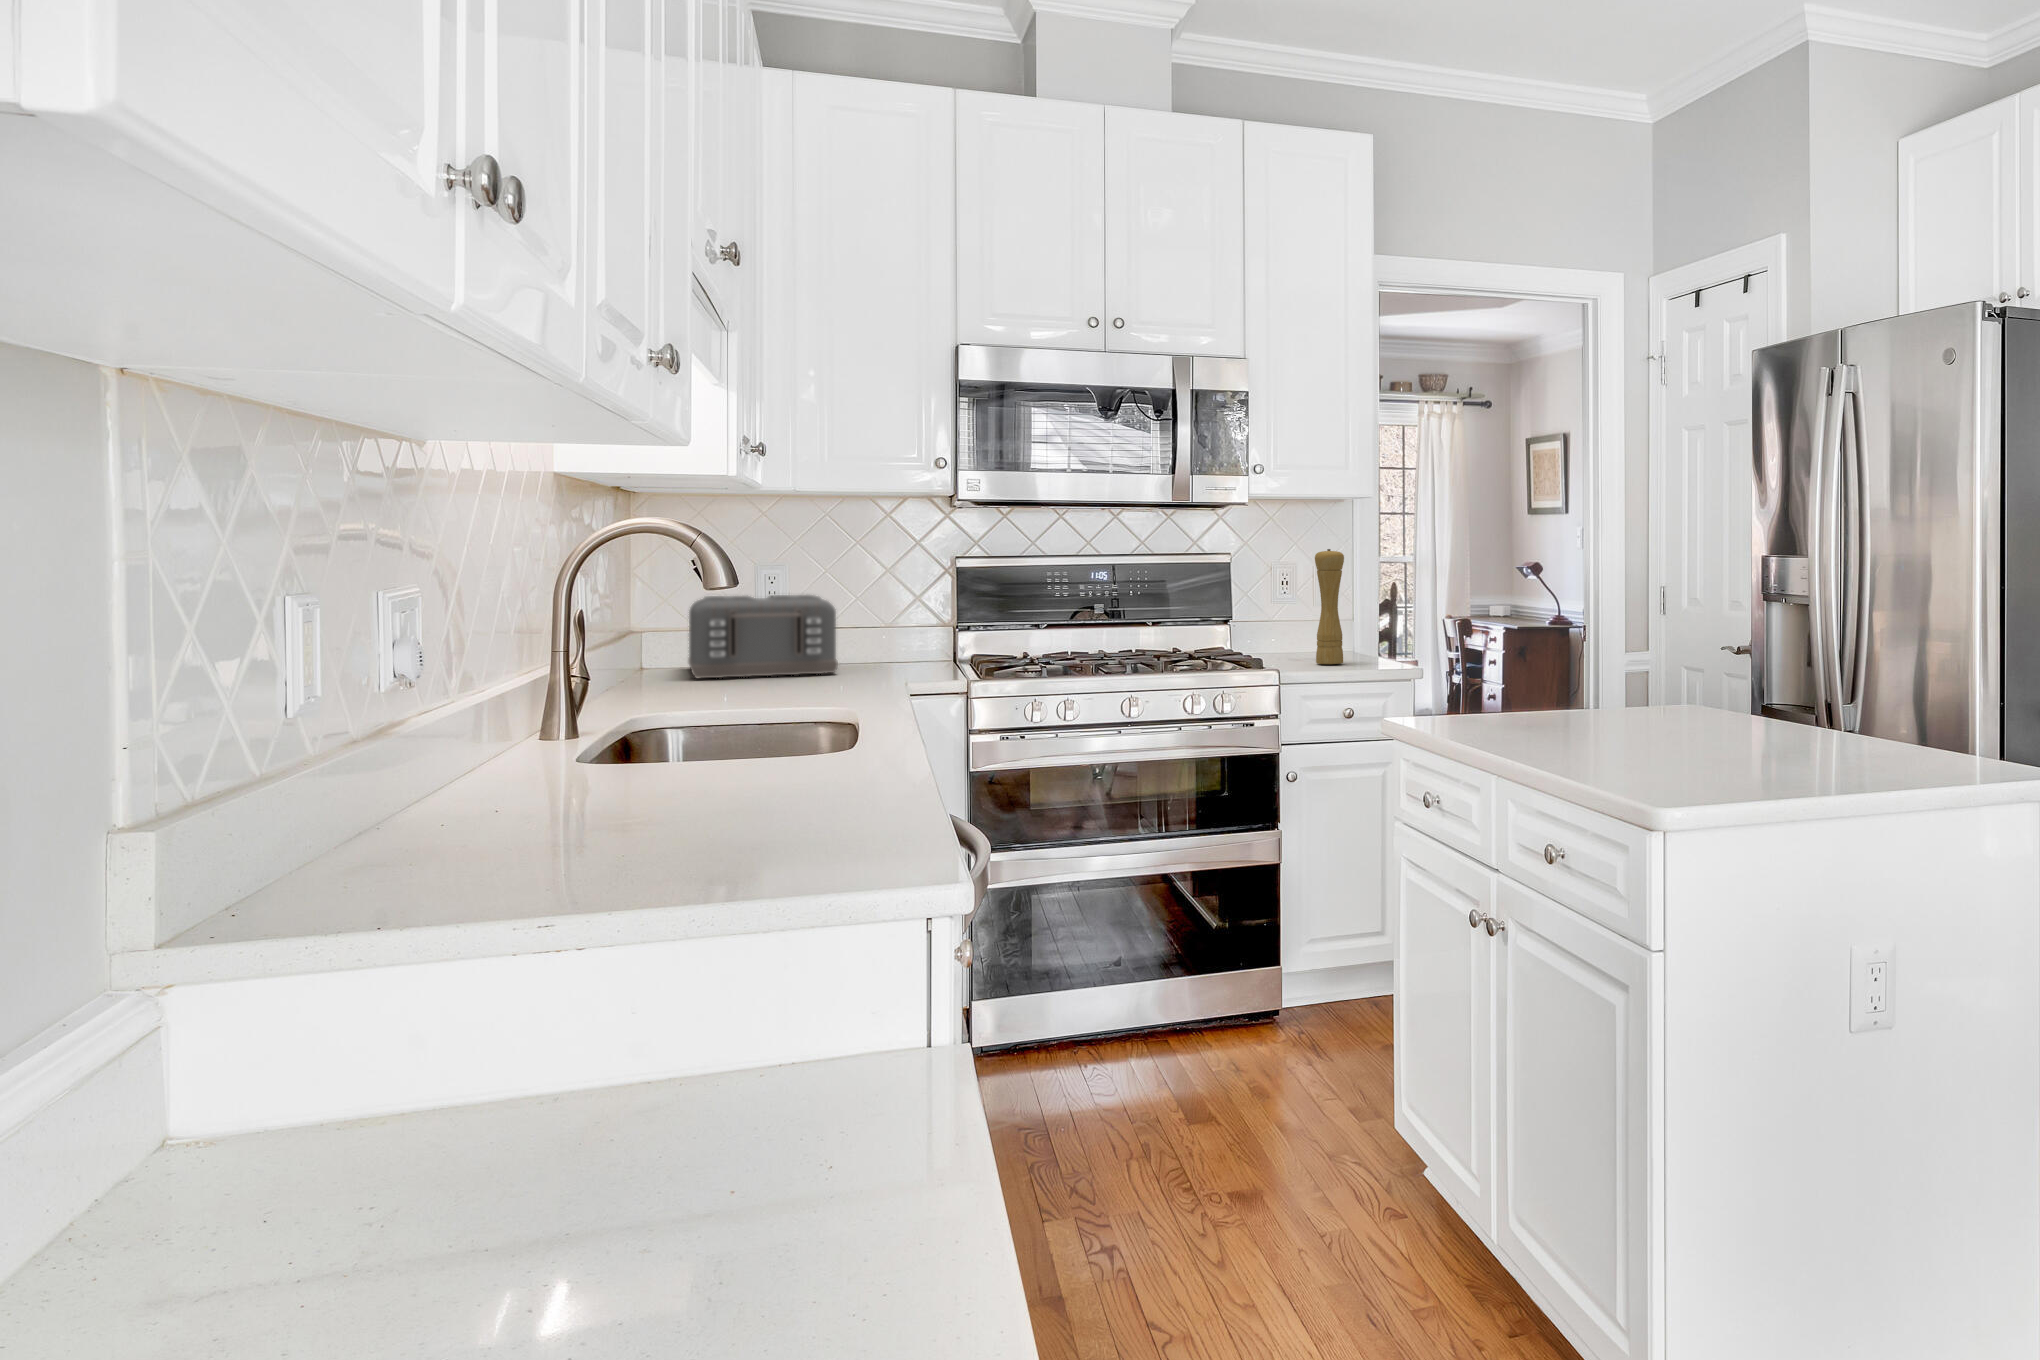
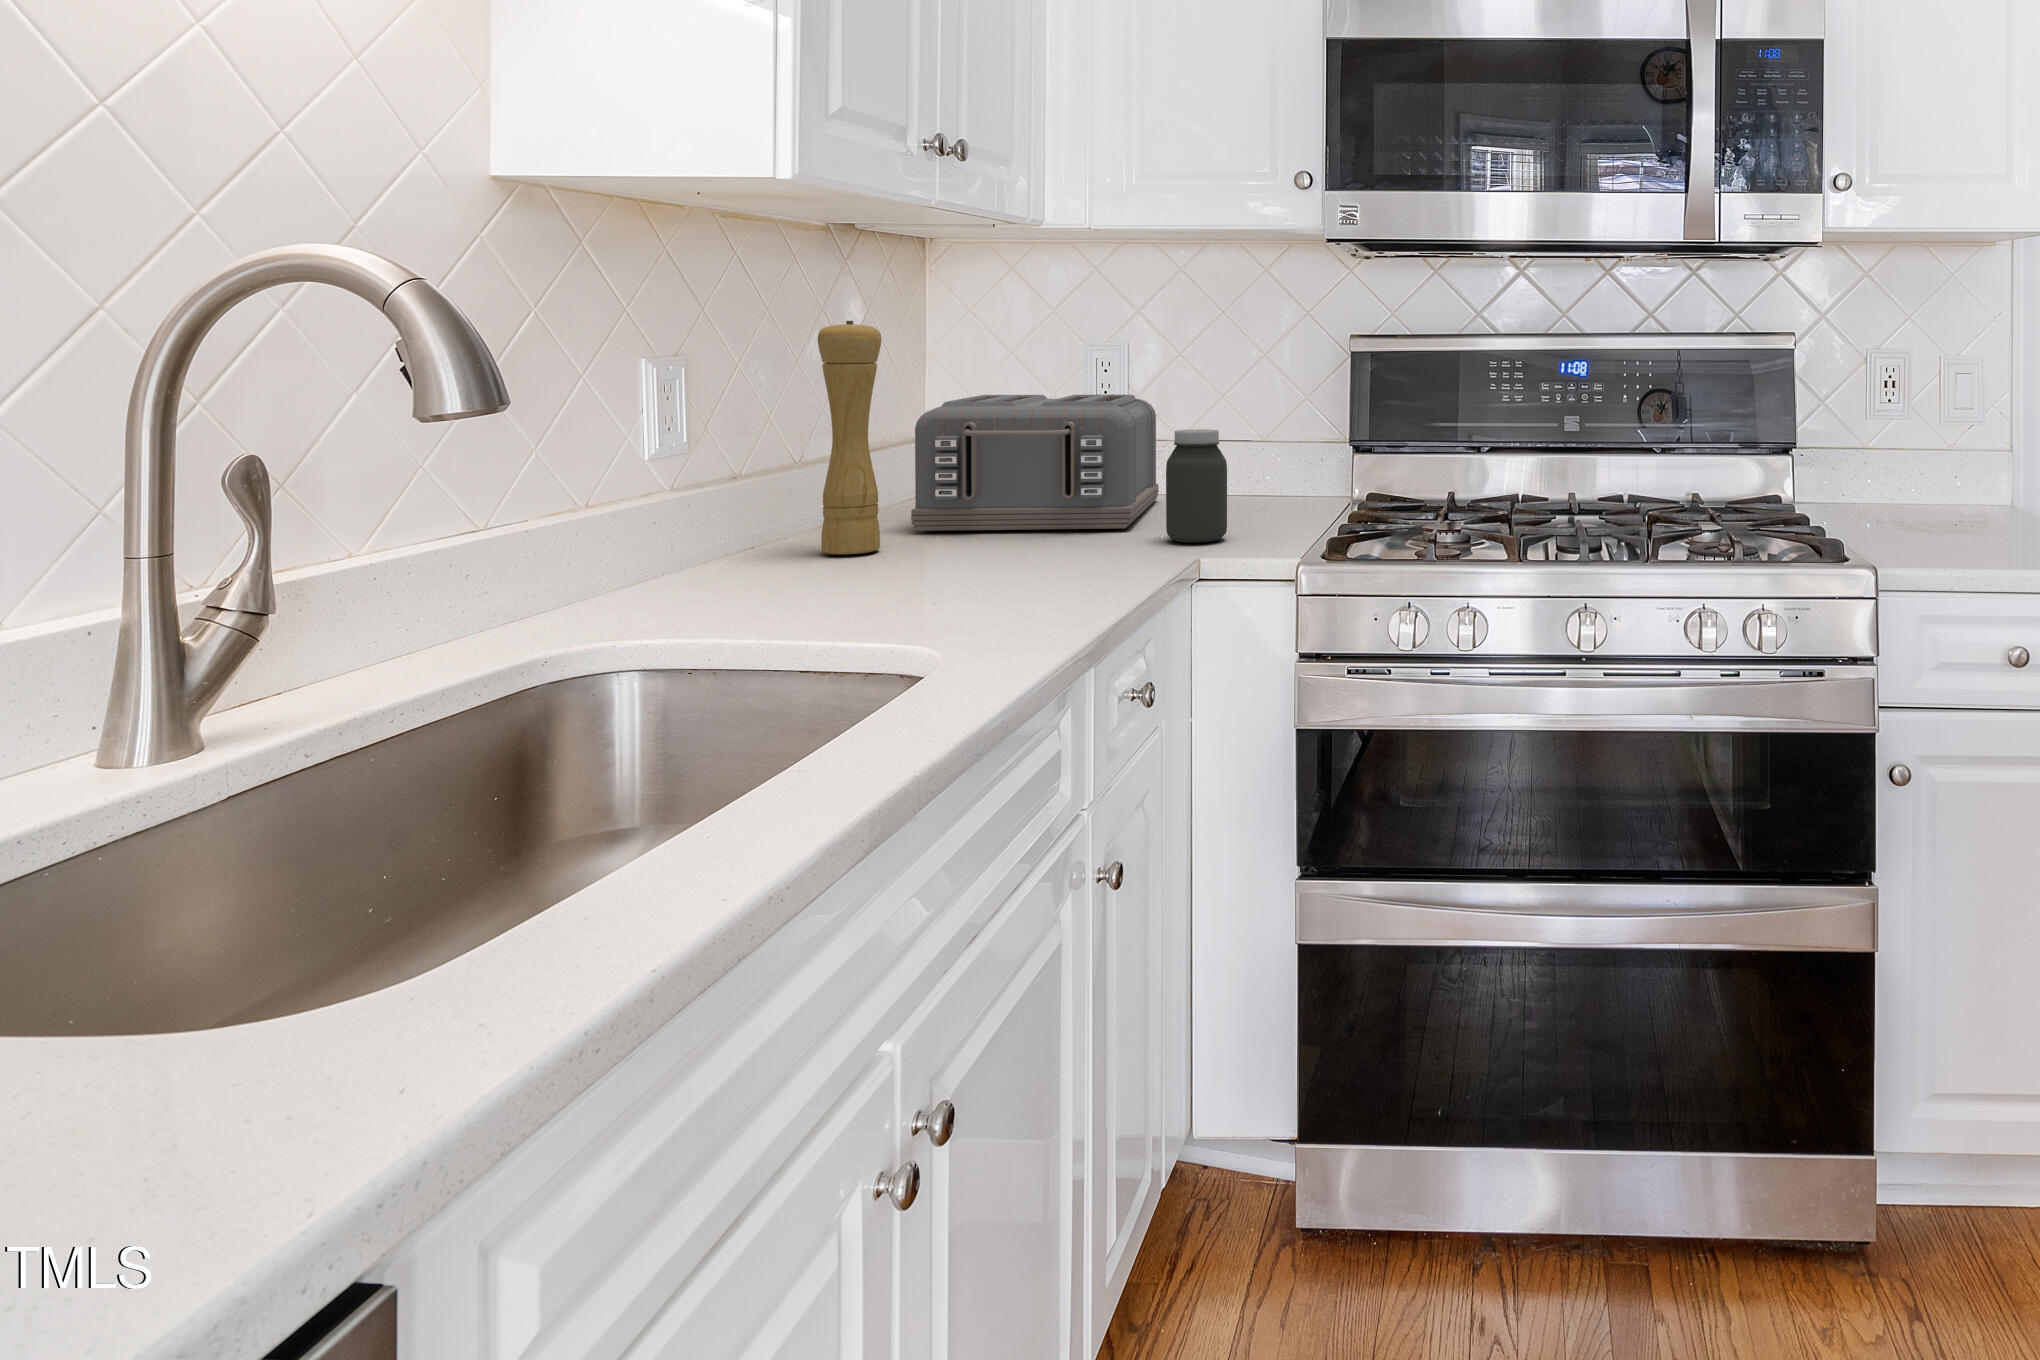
pepper mill: present [1315,549,1344,664] -> present [818,321,881,554]
jar: none [870,611,907,677] -> present [1166,429,1227,543]

